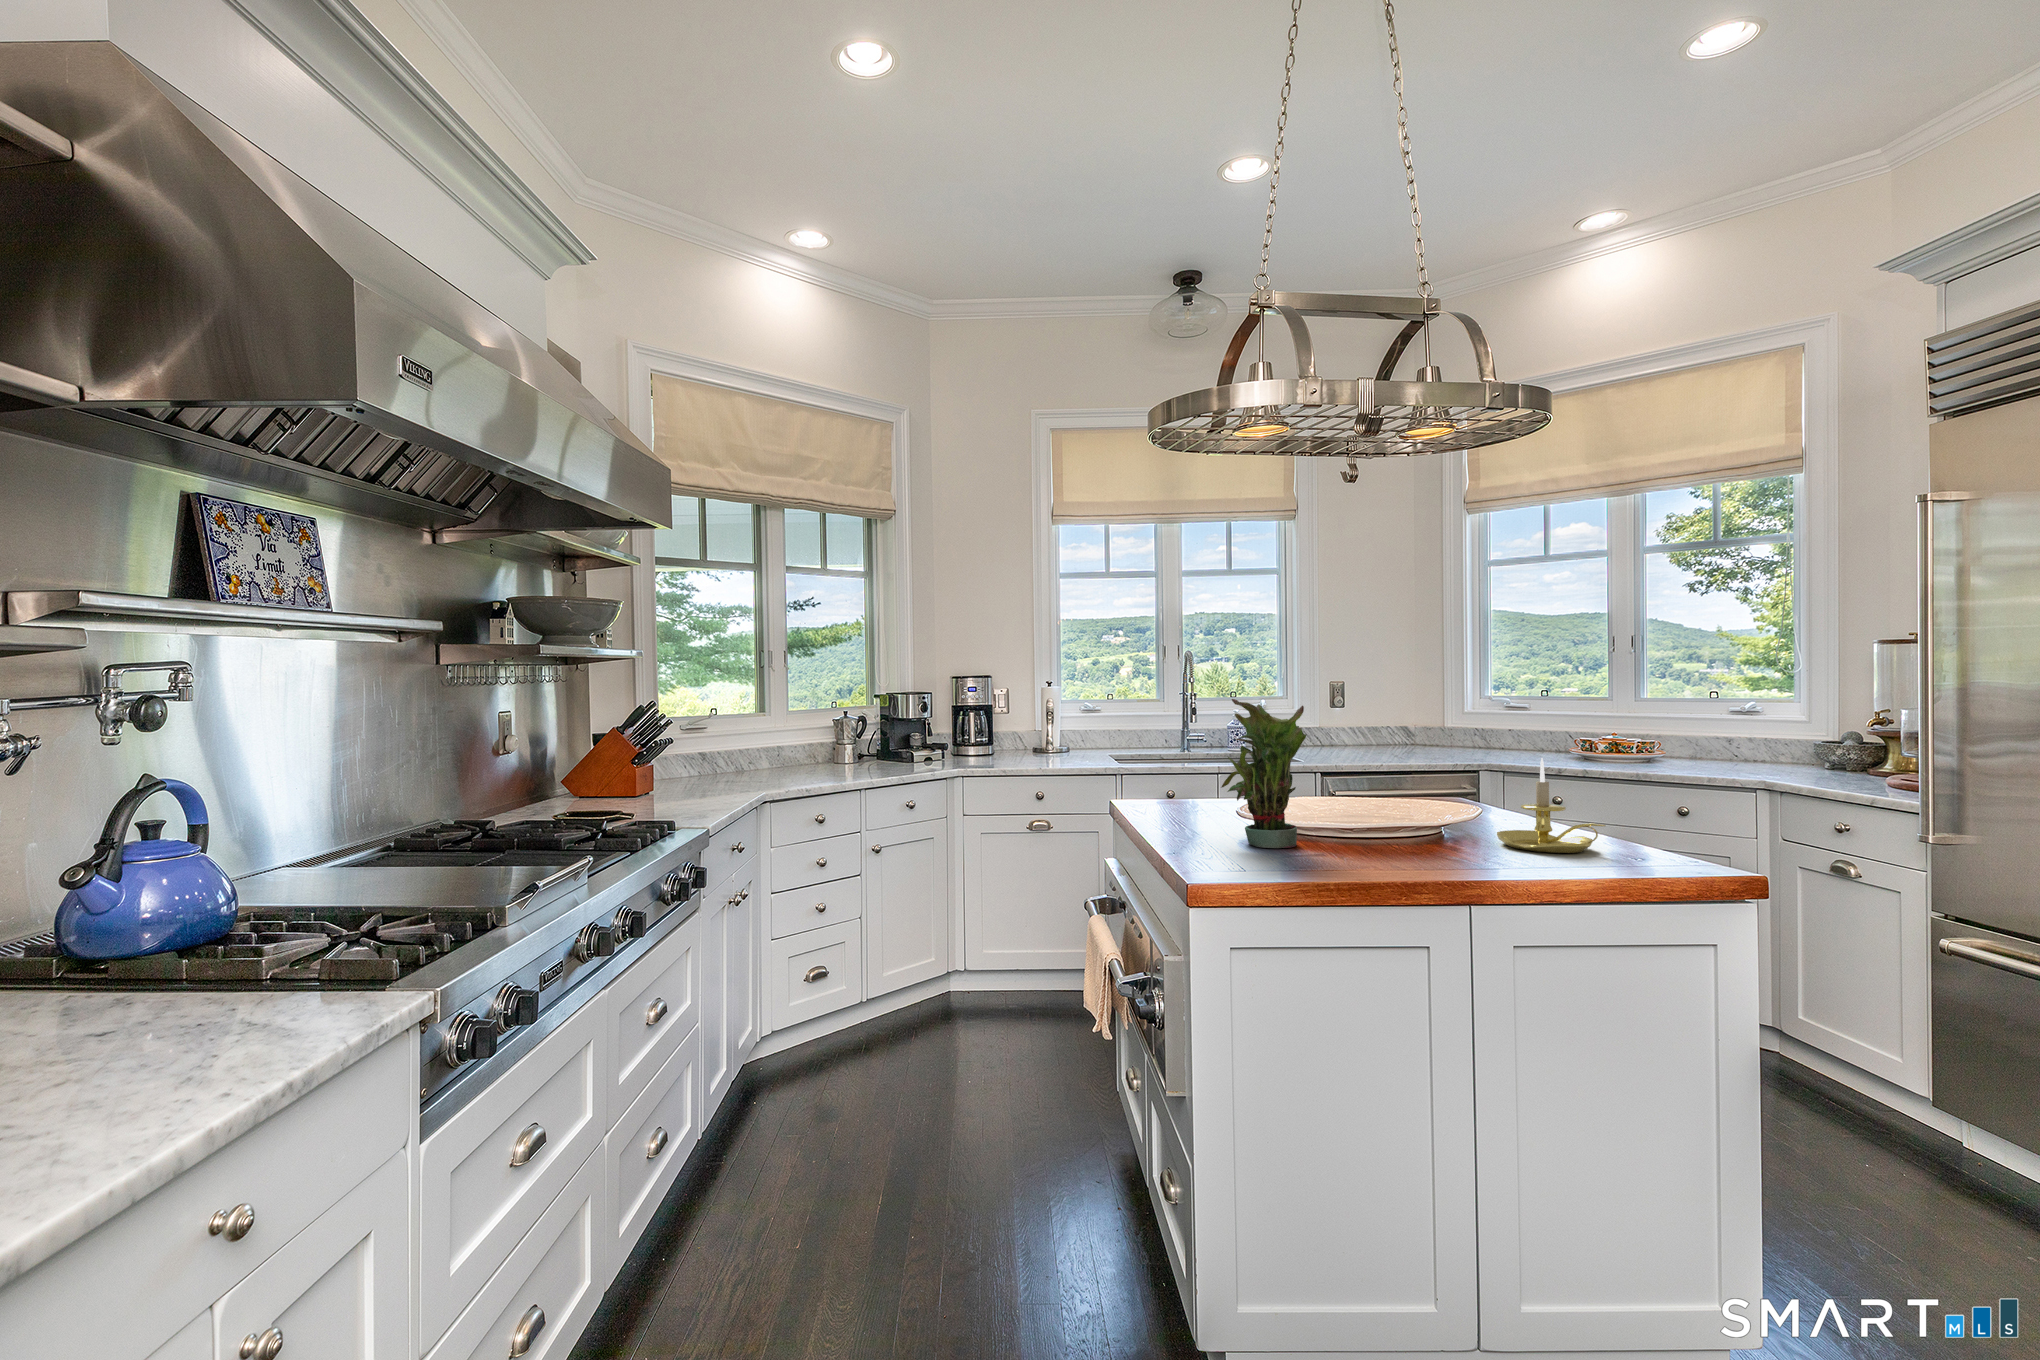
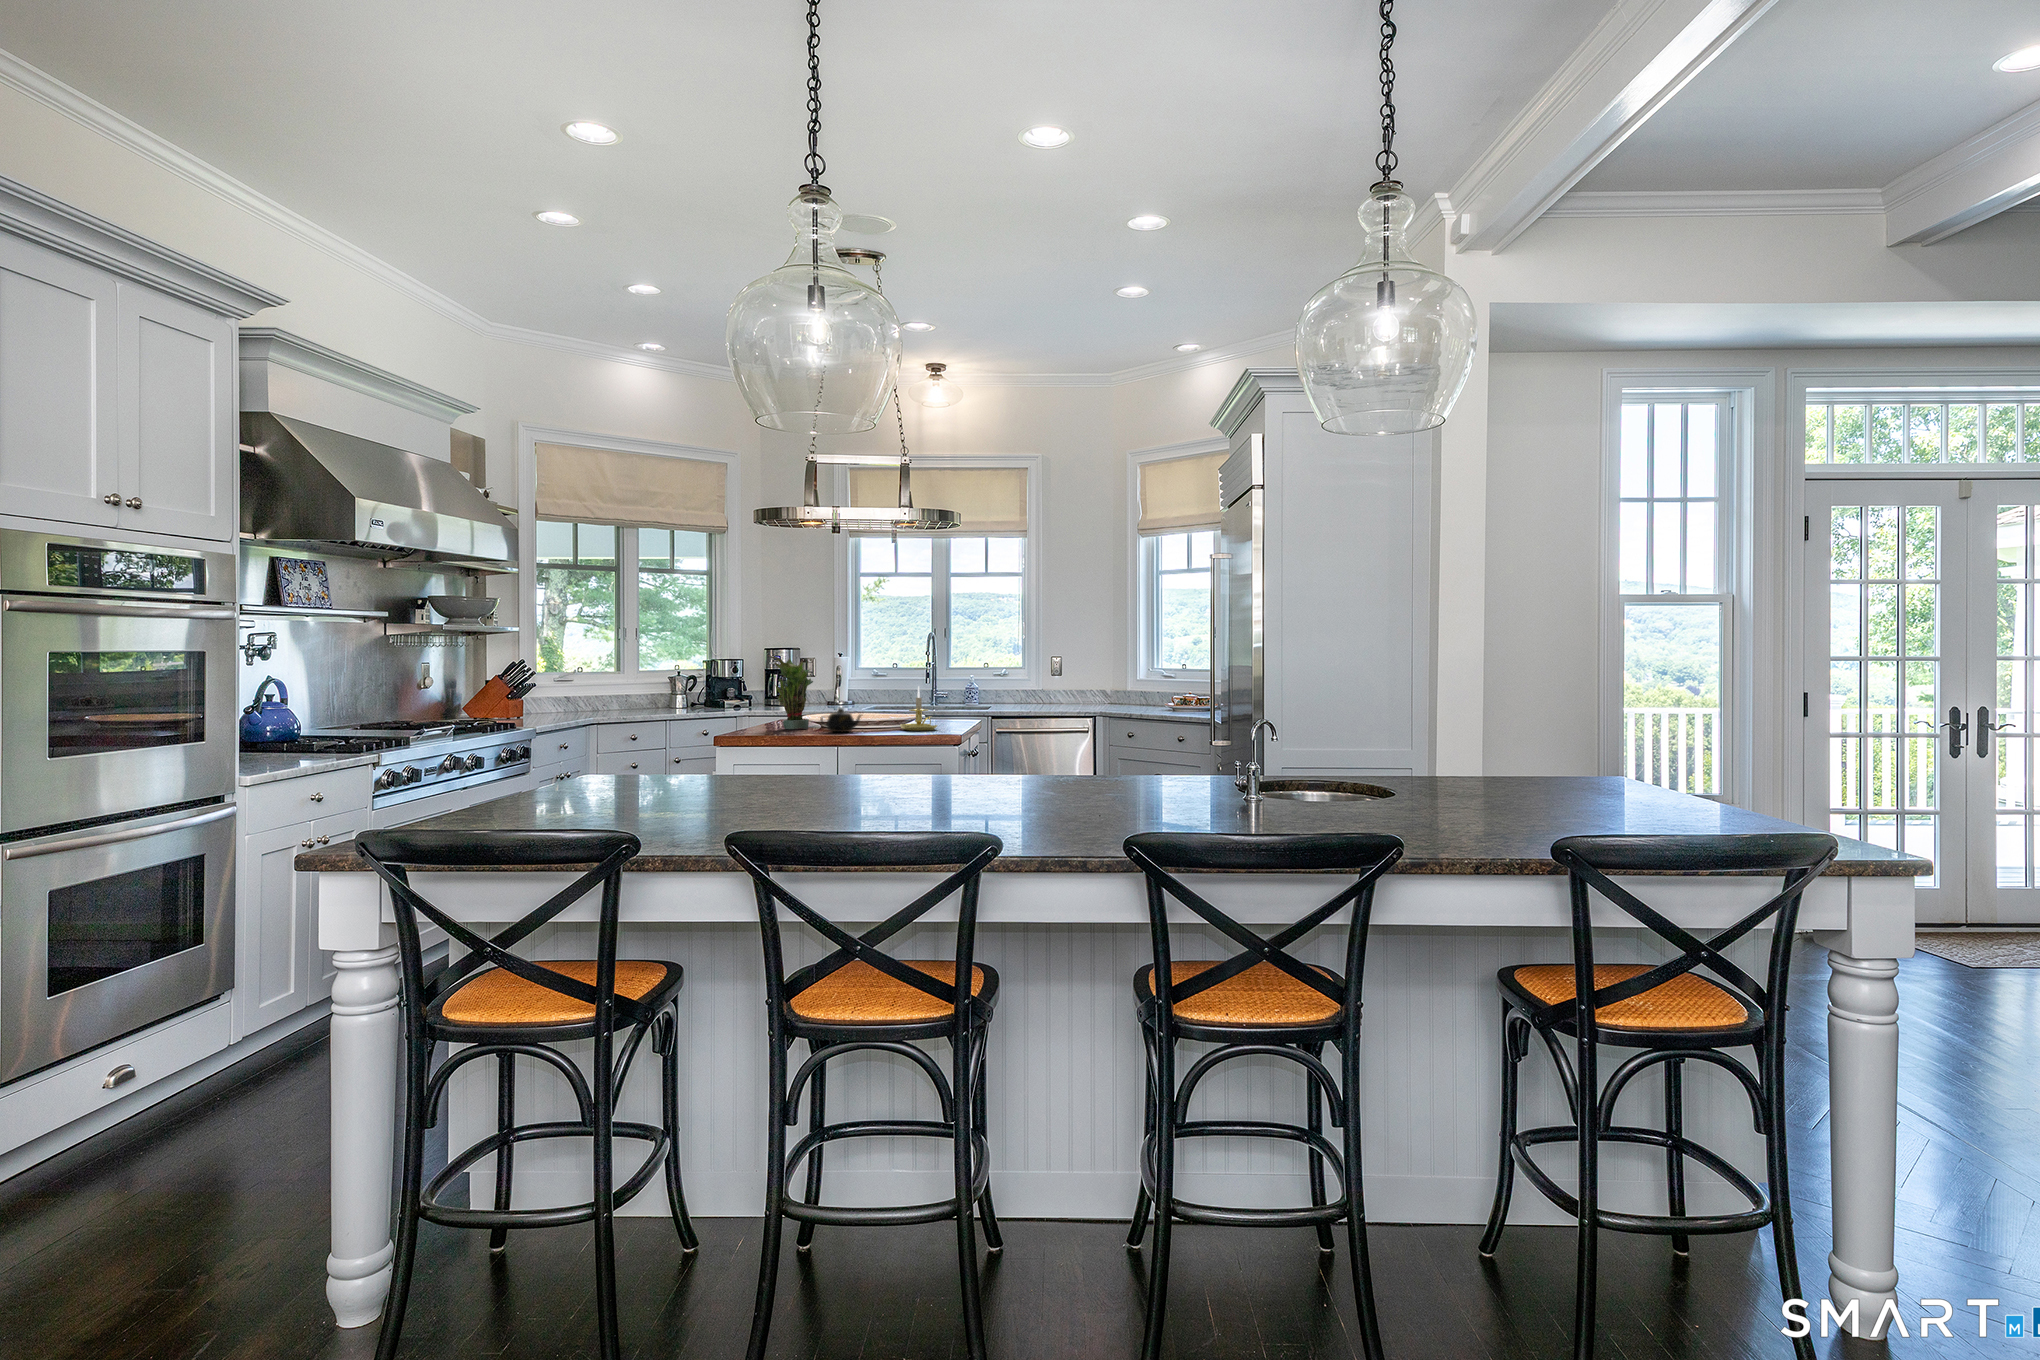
teapot: none [1372,811,1475,864] -> present [820,708,861,732]

